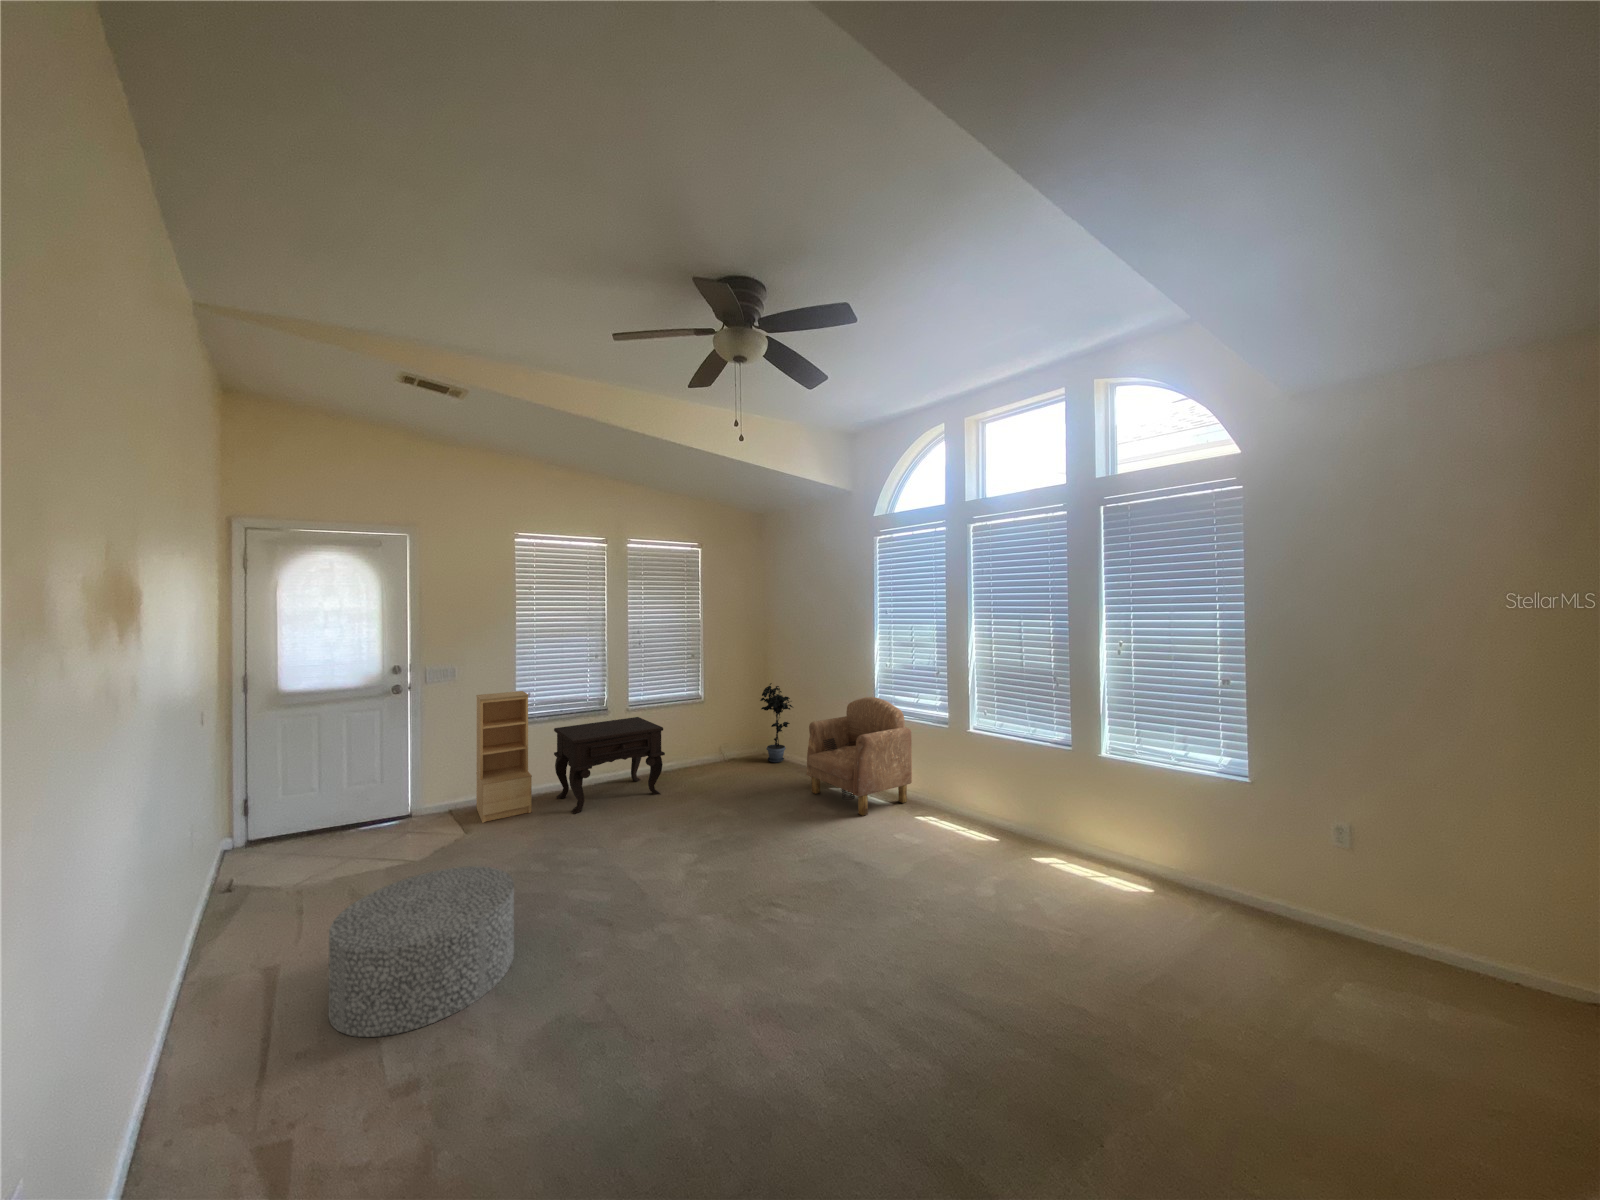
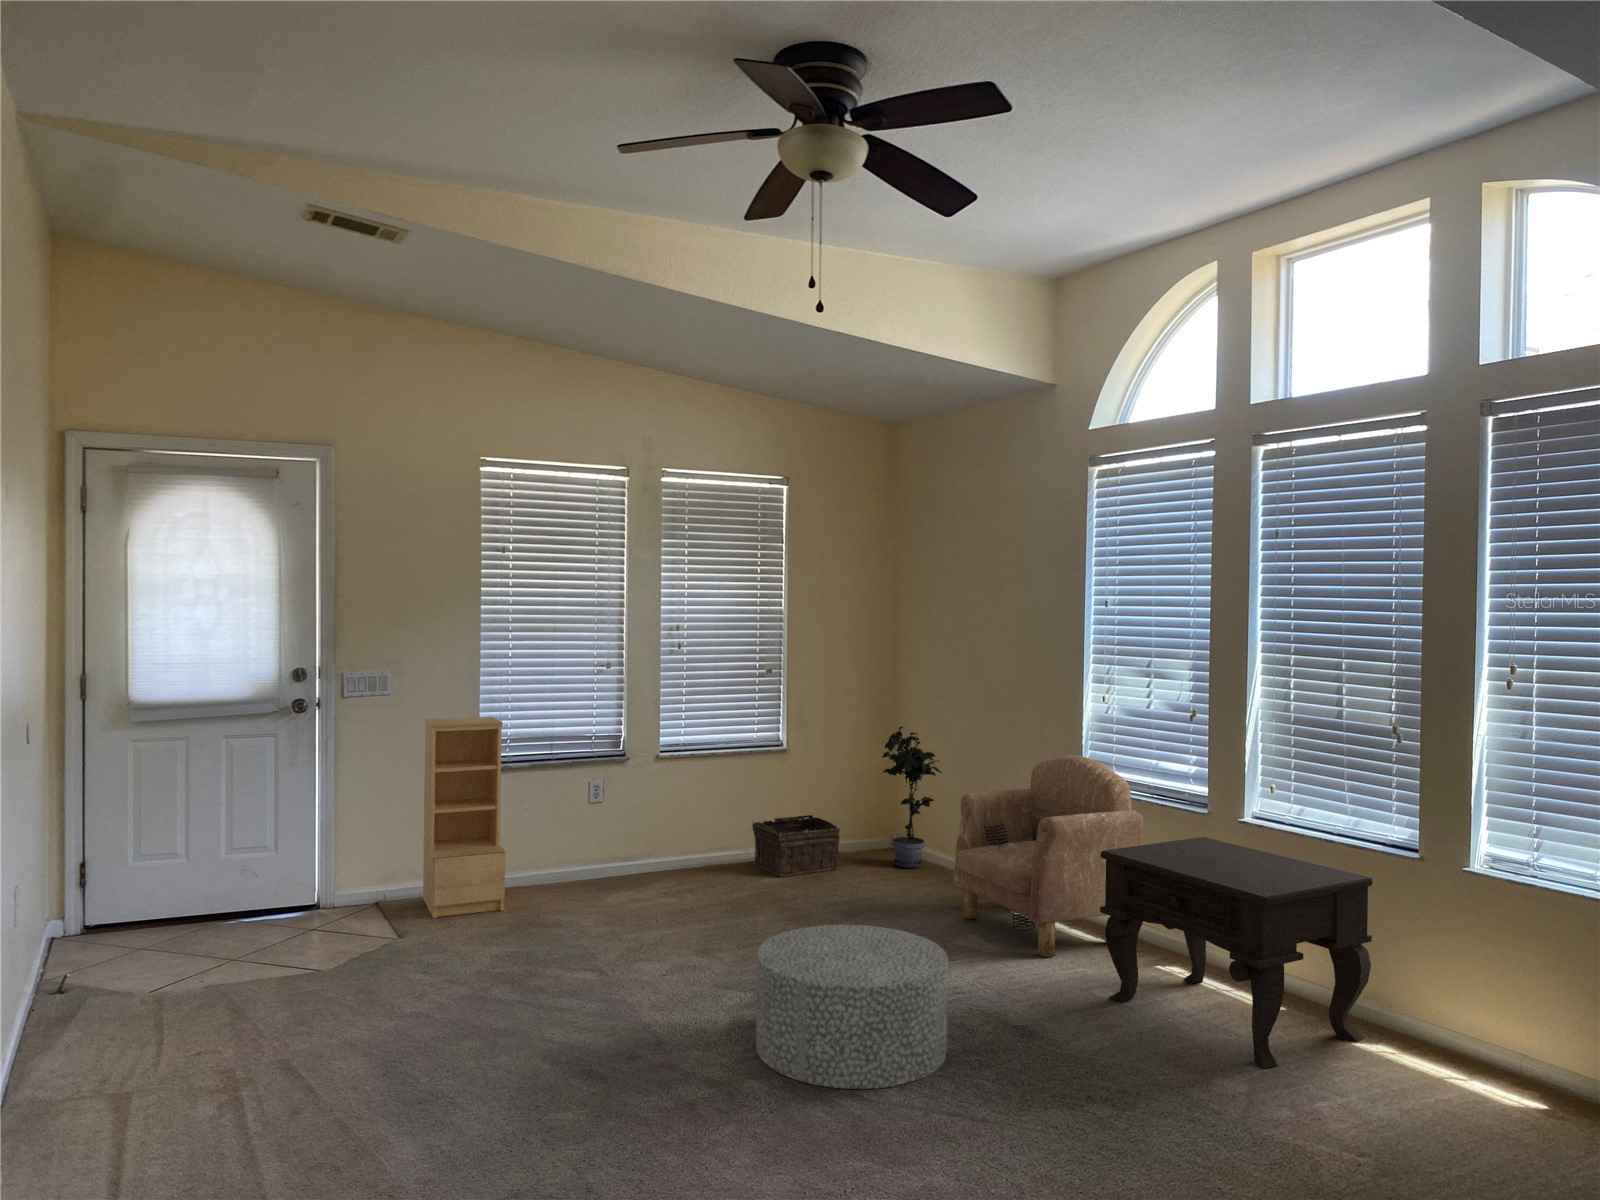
side table: present [554,717,665,814] -> present [1100,837,1373,1068]
basket: none [686,736,738,774] -> present [752,815,840,876]
ottoman: present [329,866,514,1037] -> present [756,925,948,1089]

